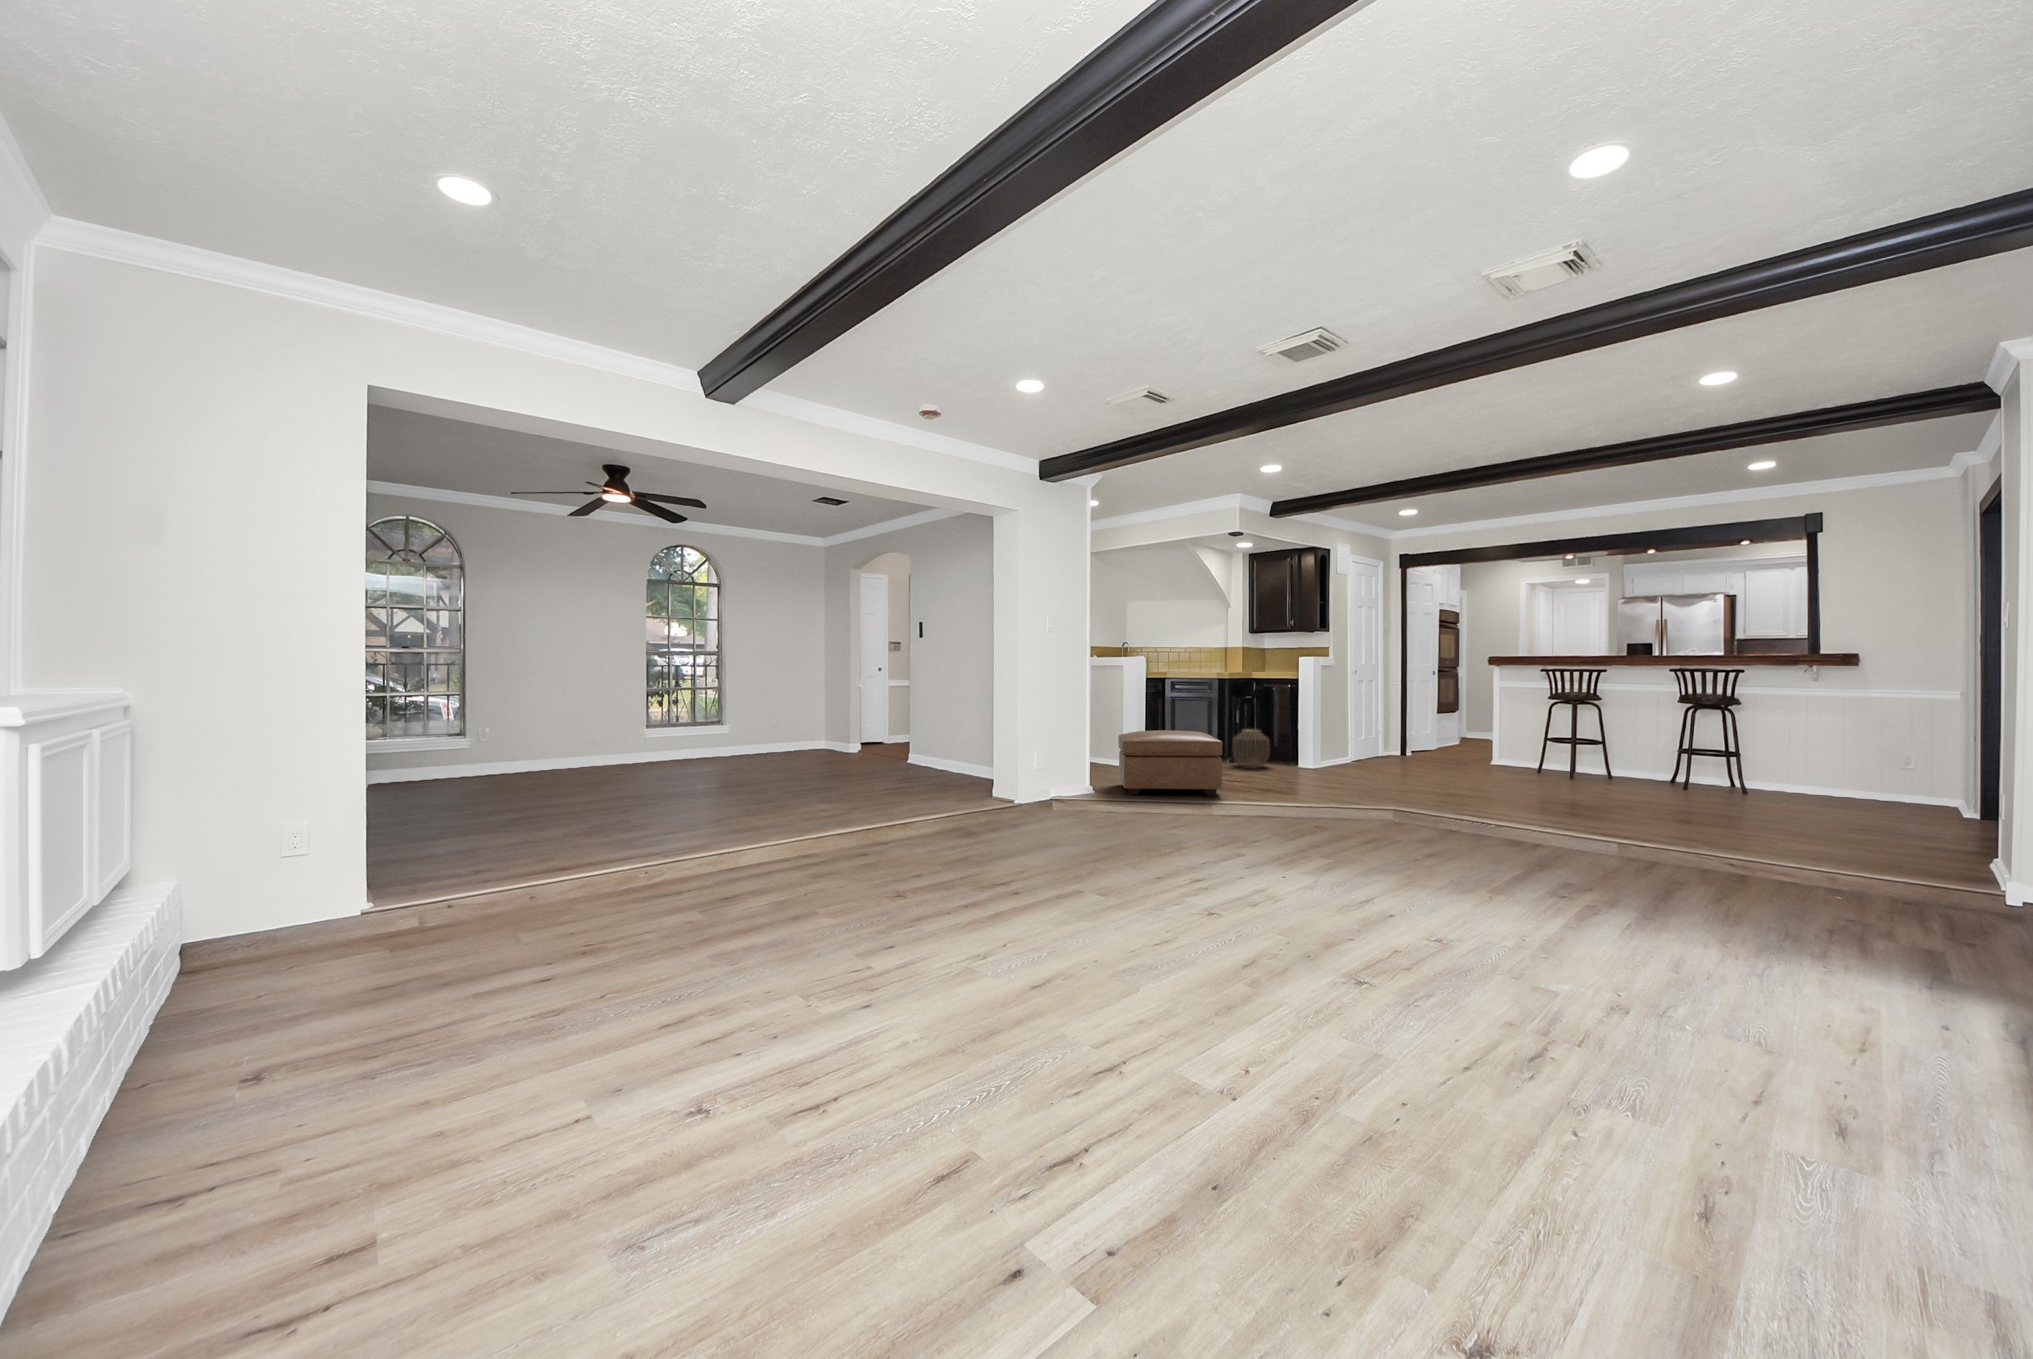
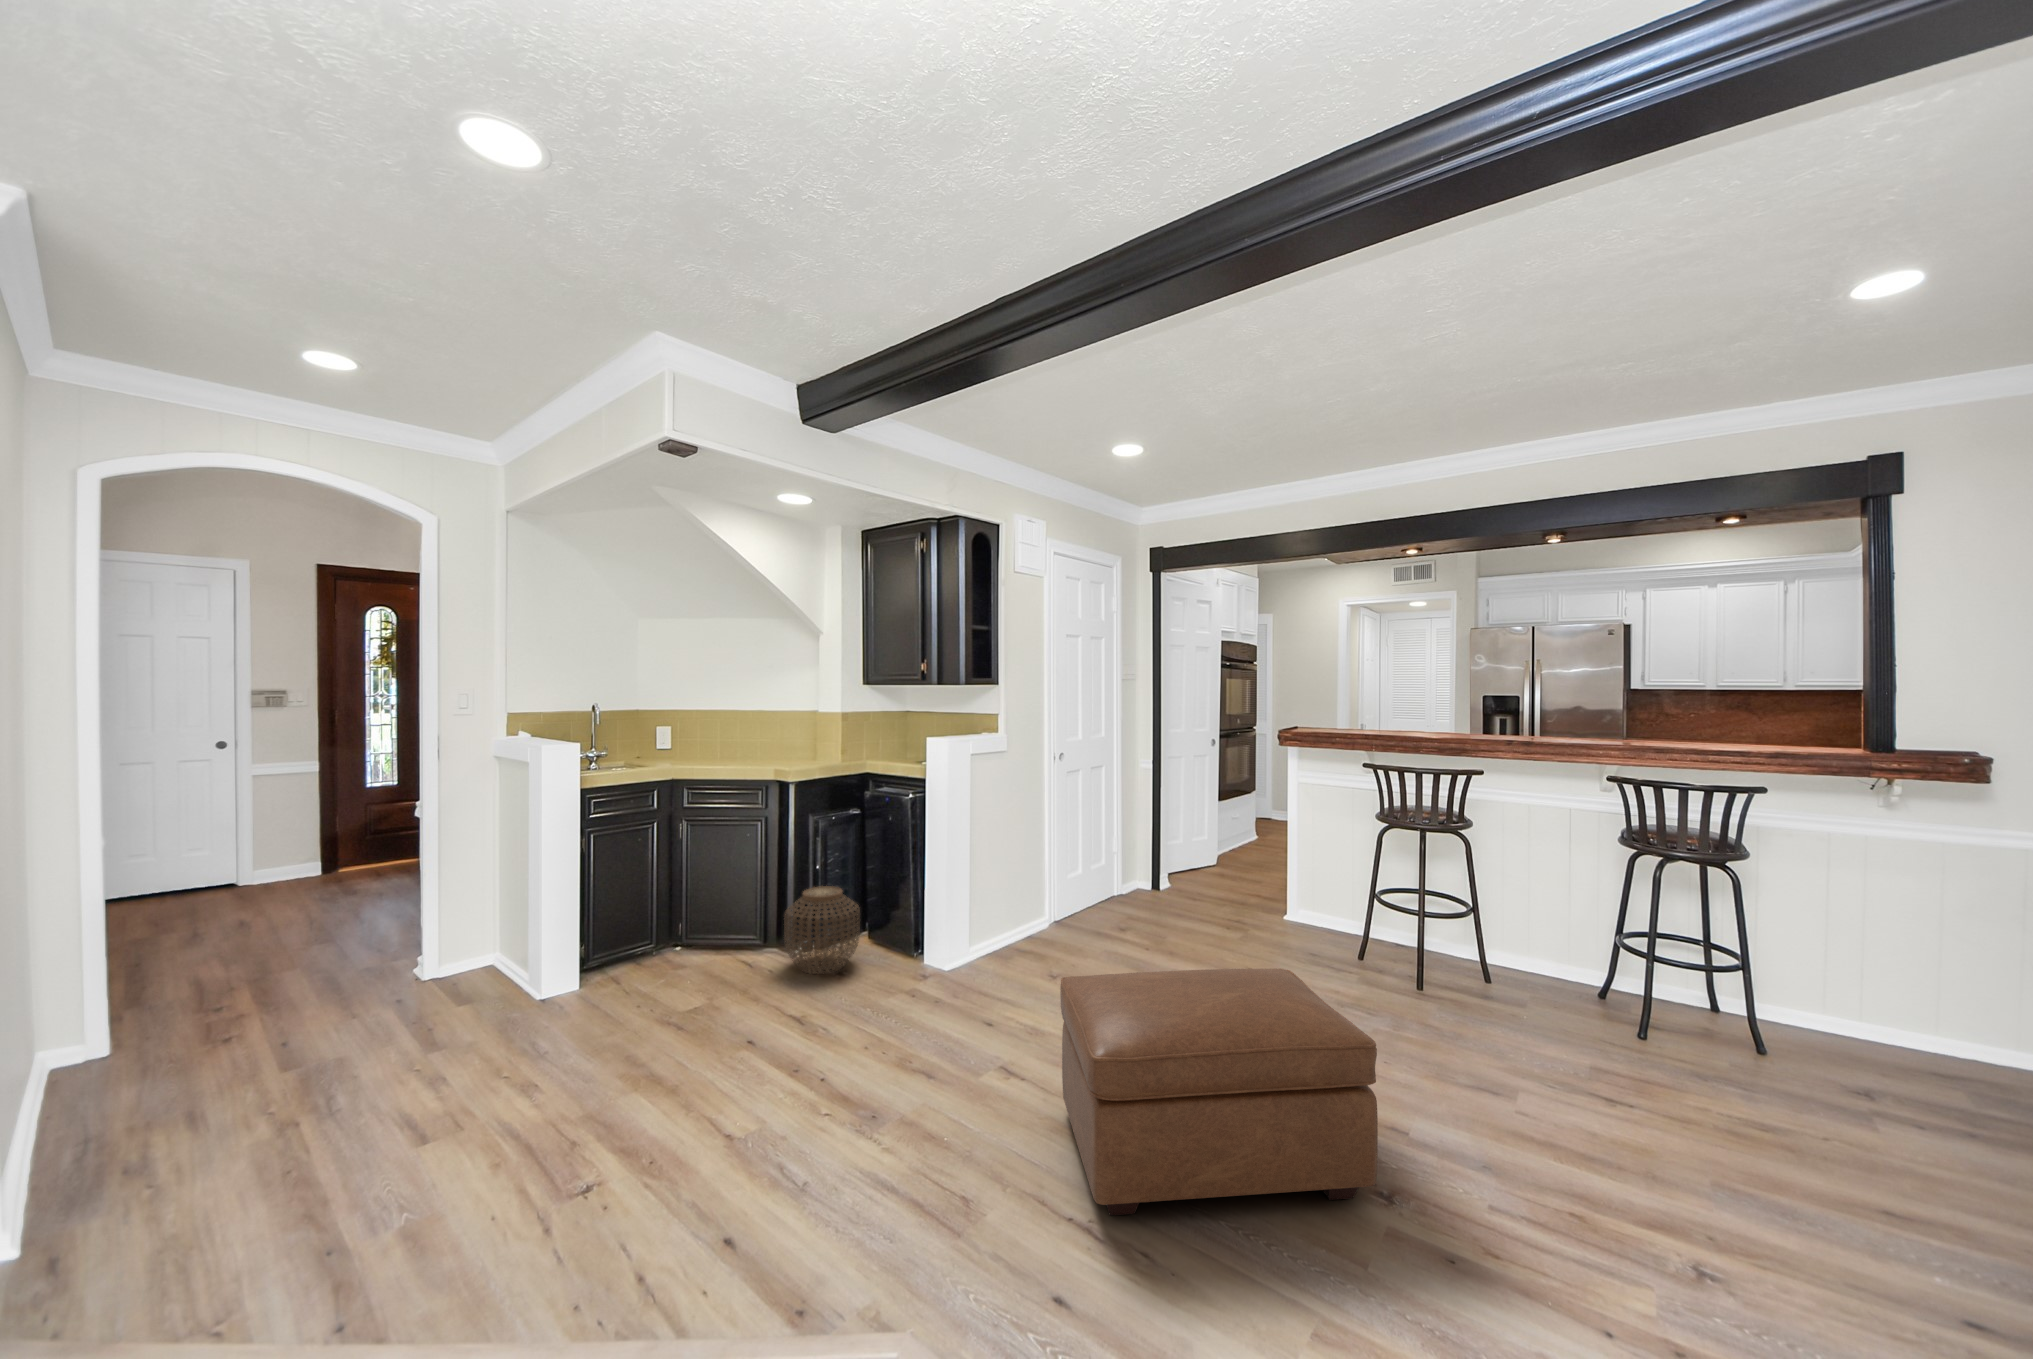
ottoman: present [1118,730,1222,795] -> present [1060,968,1378,1216]

